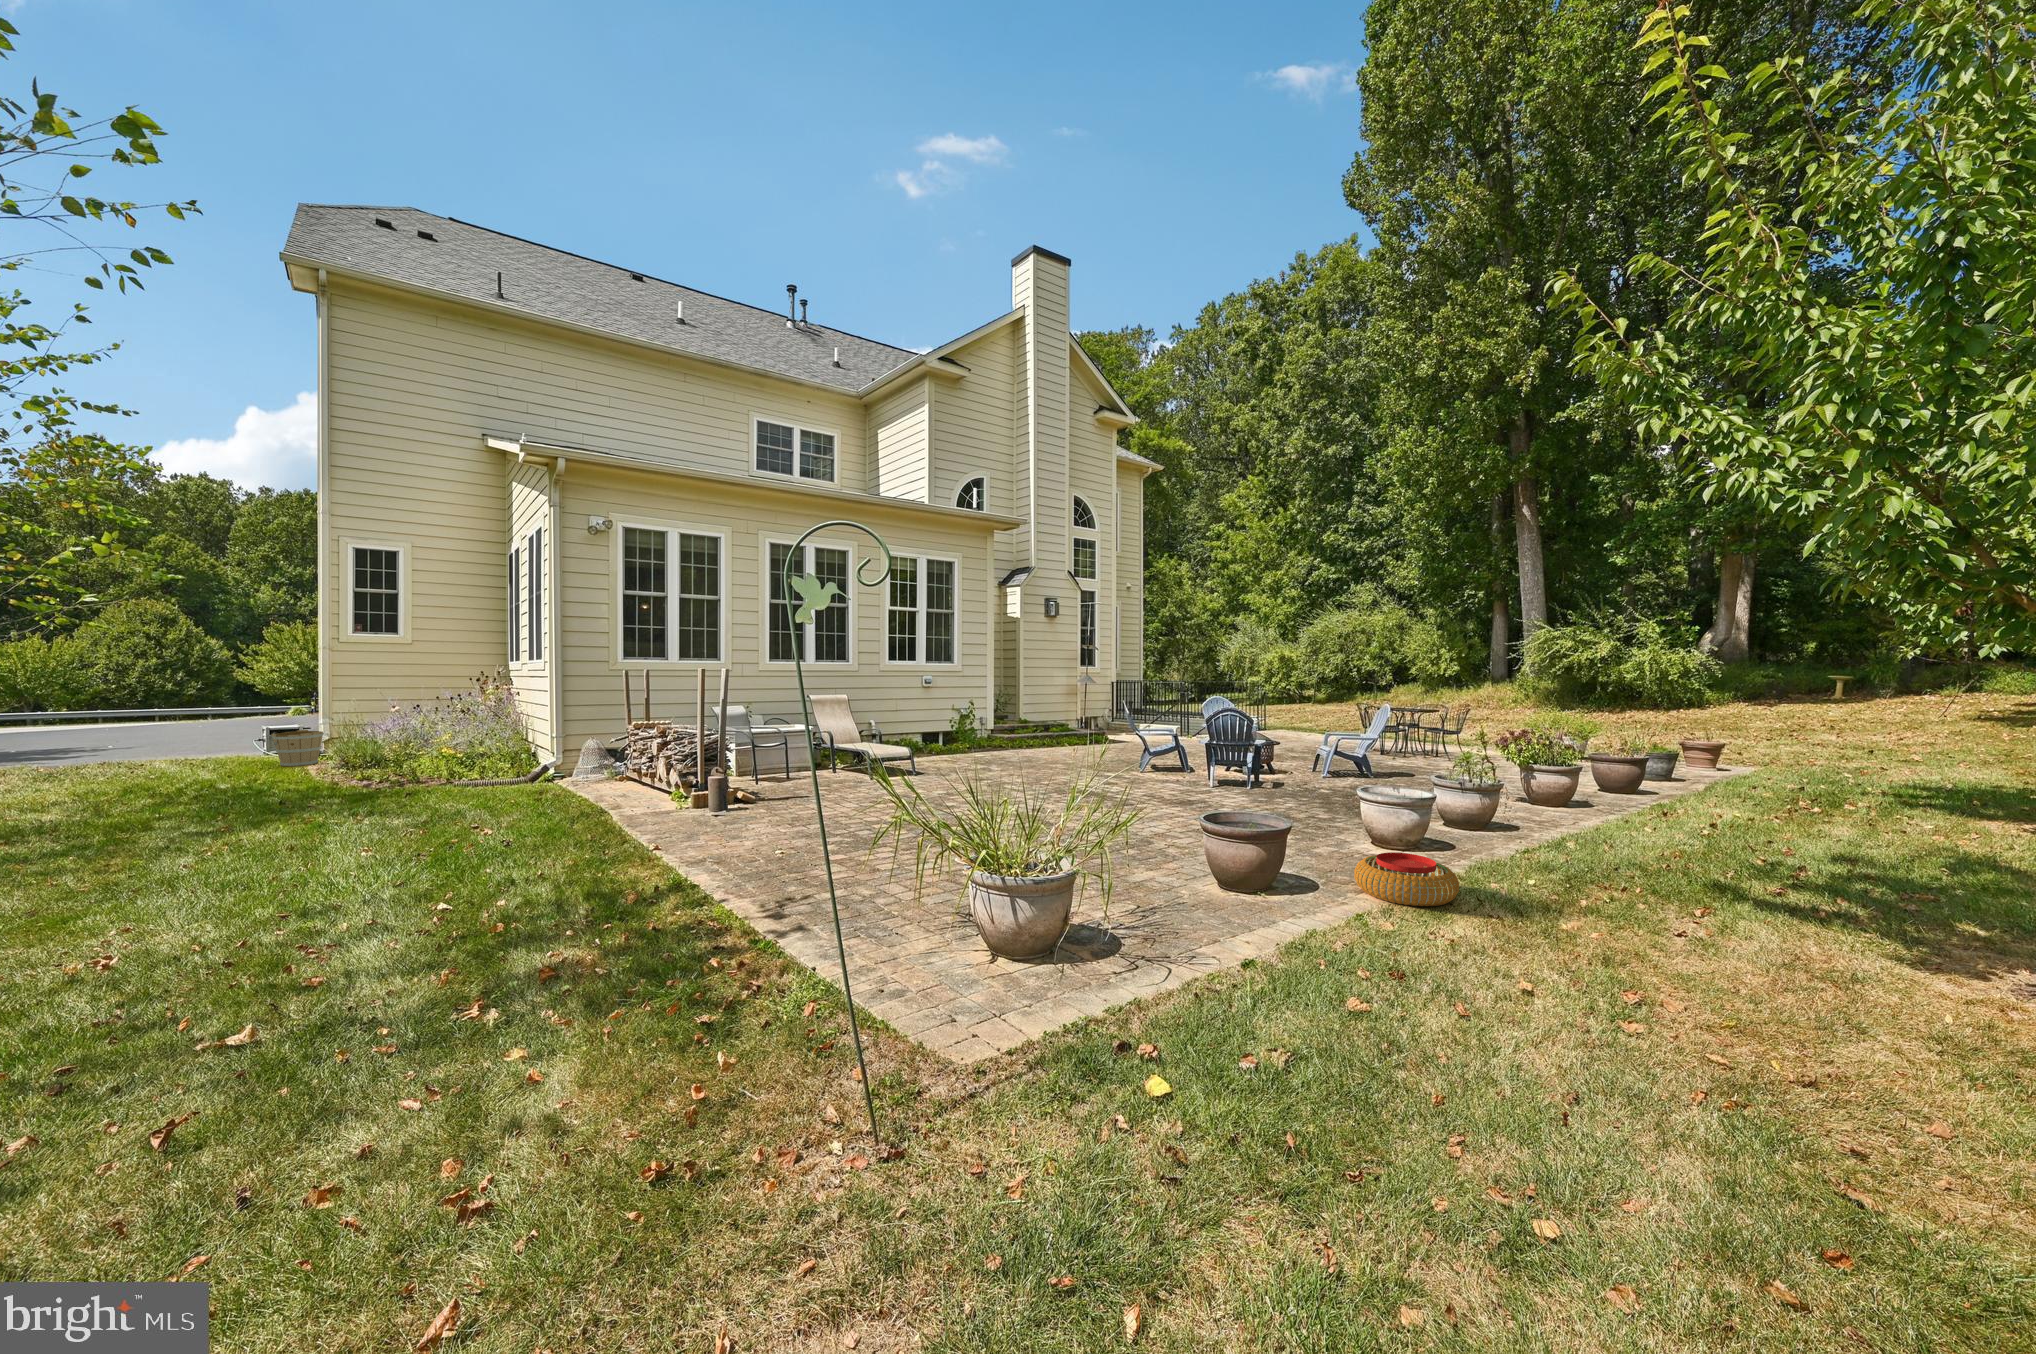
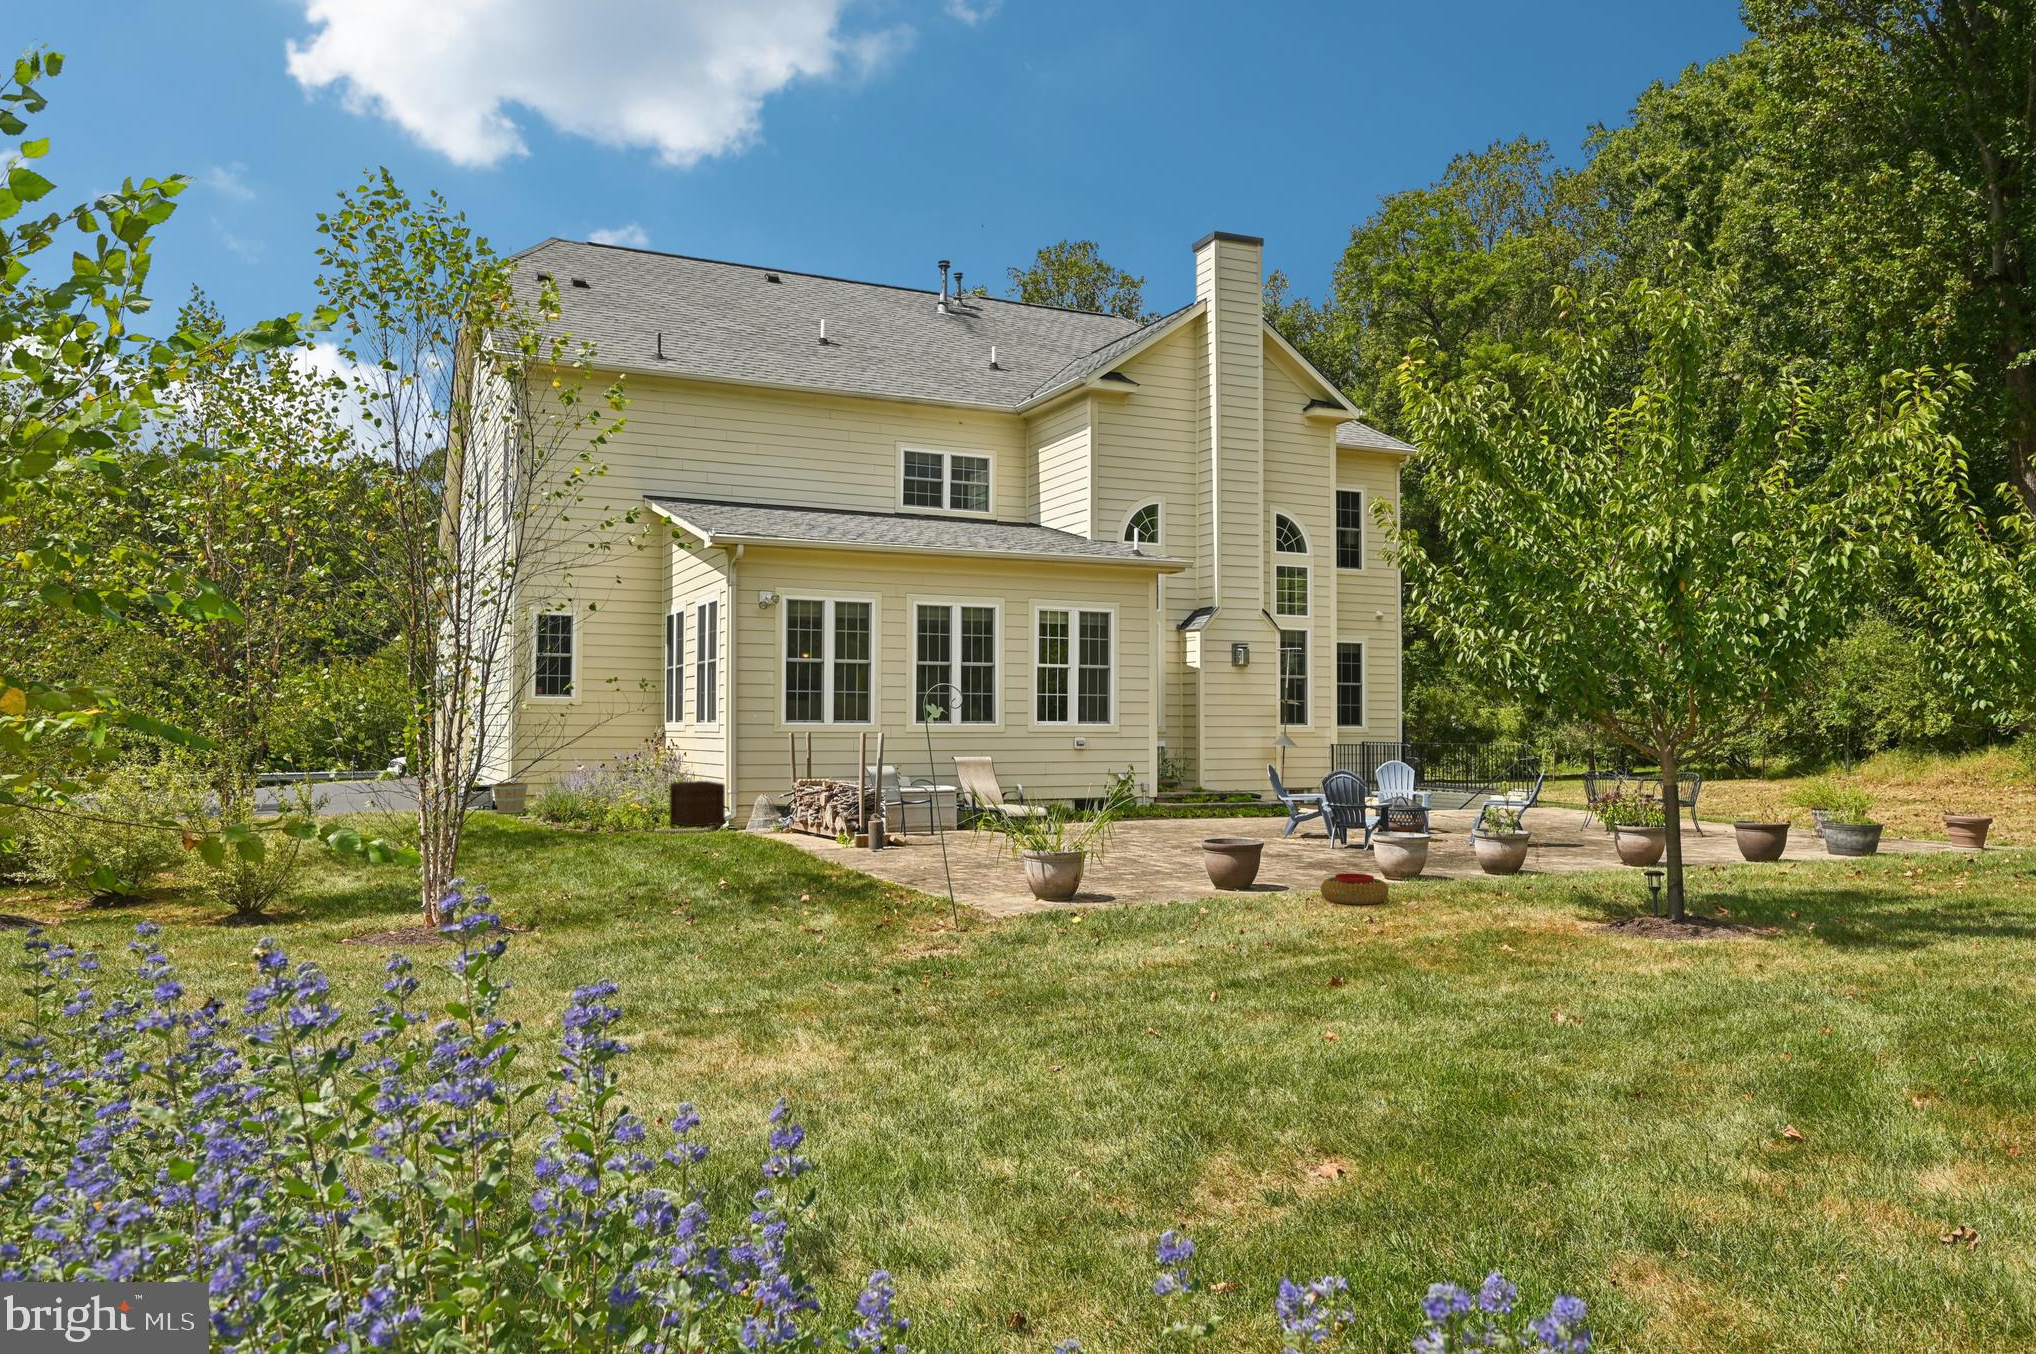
wooden crate: none [480,726,548,780] -> present [670,781,725,827]

